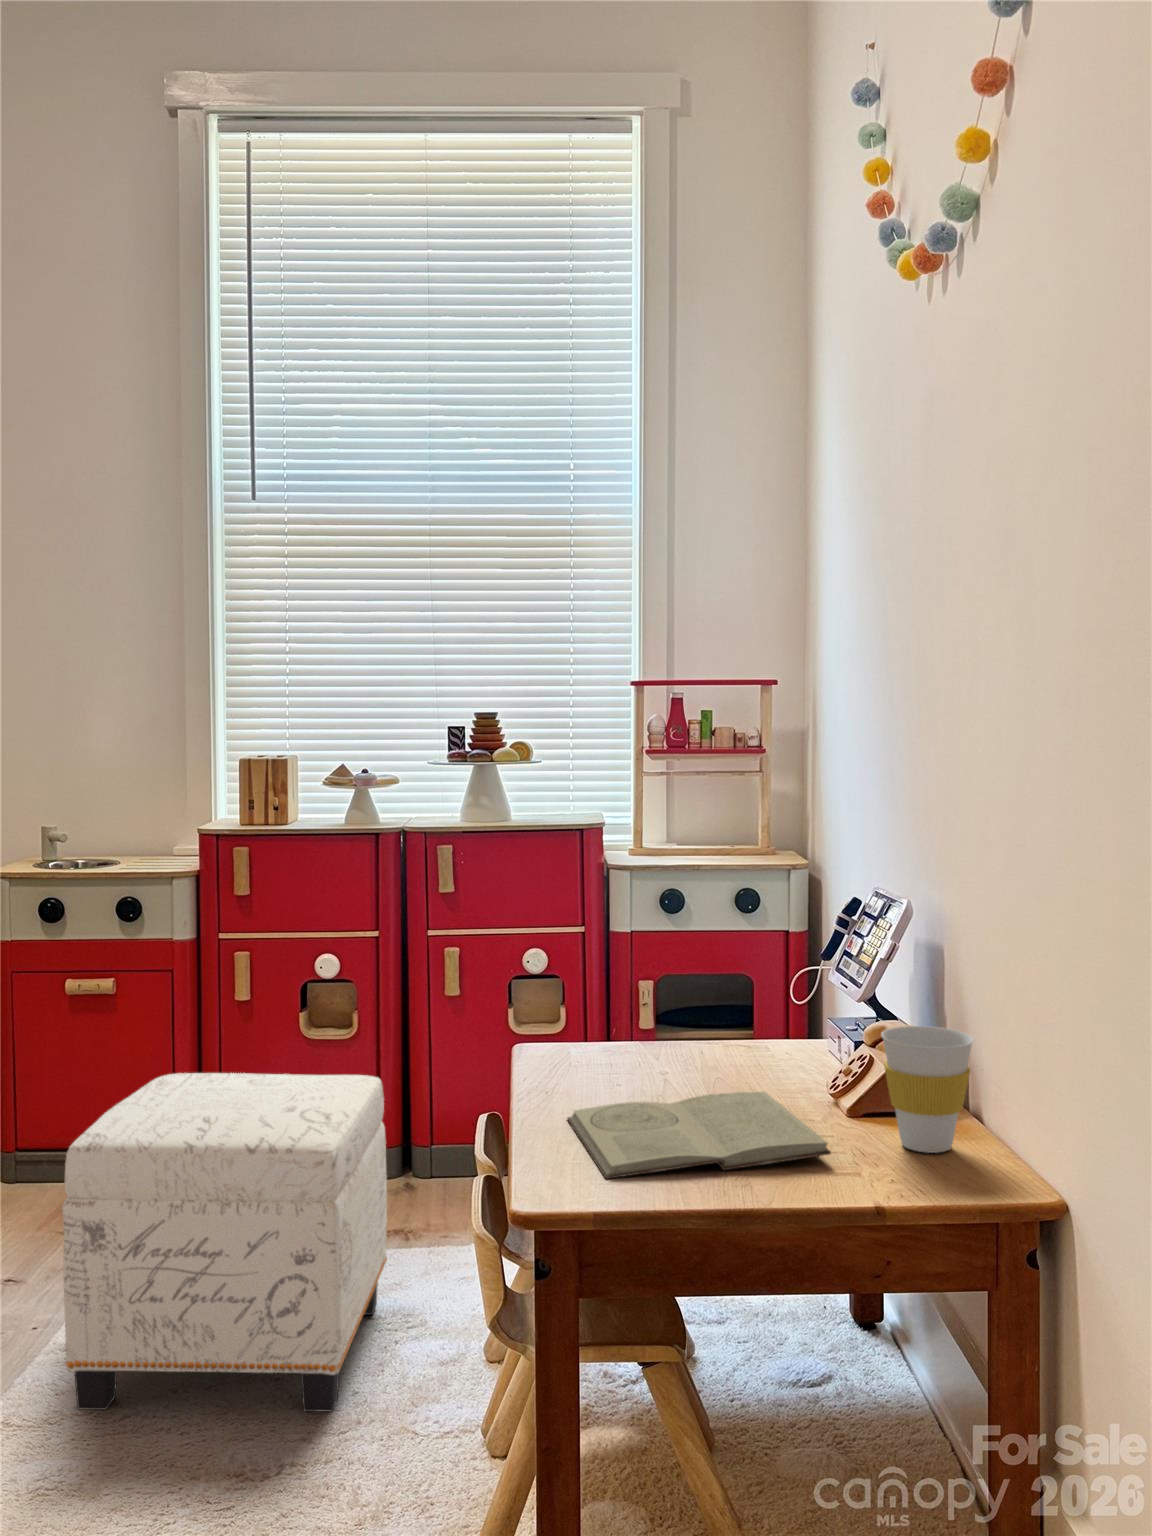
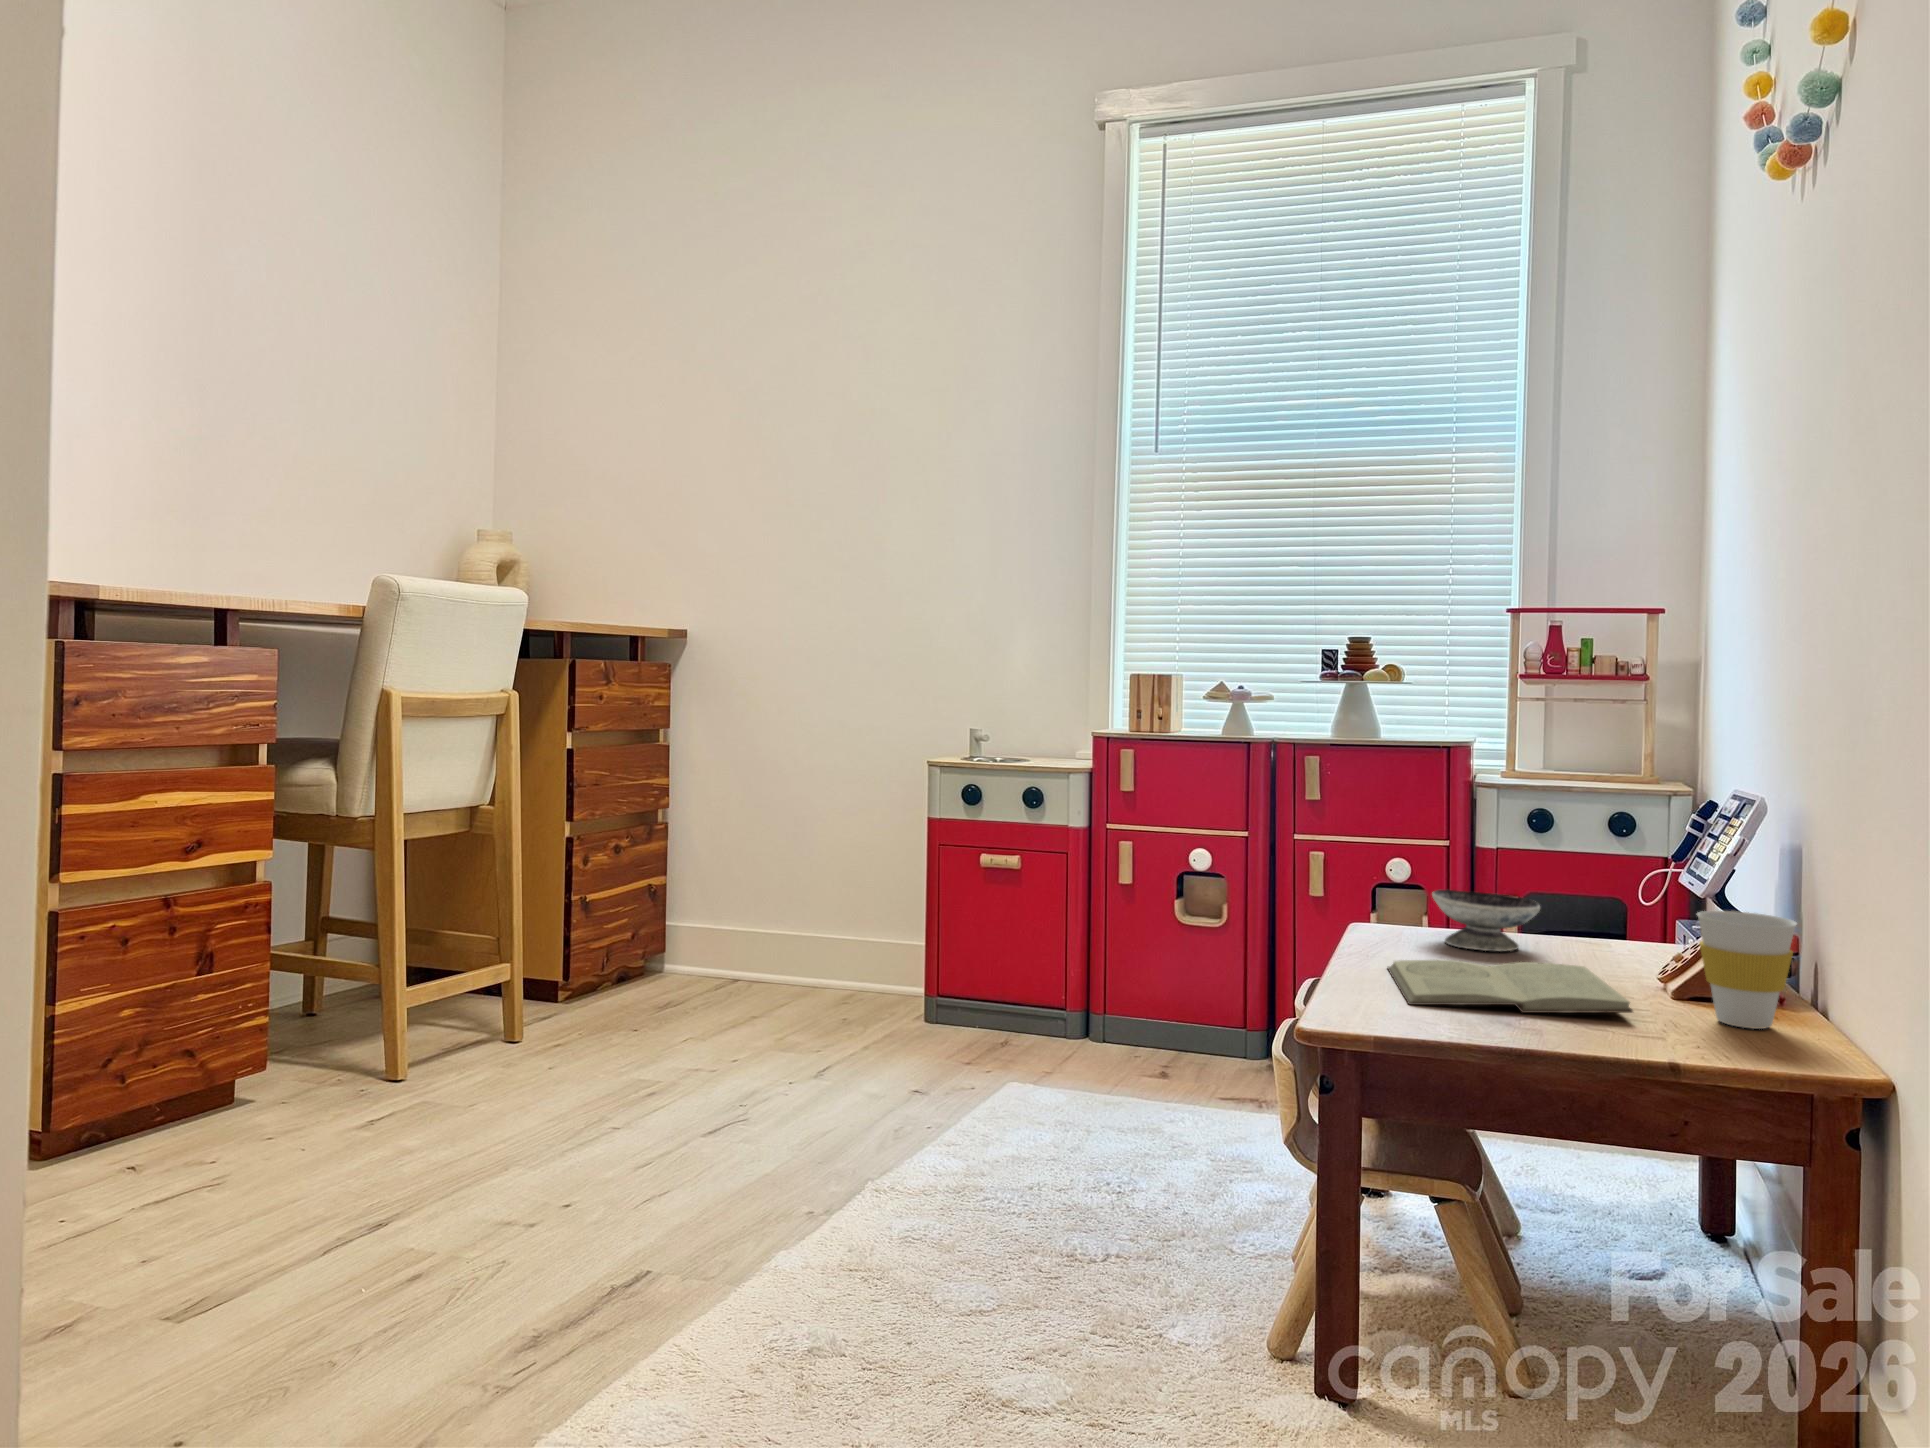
bowl: none [599,1005,708,1075] -> present [1432,890,1540,951]
ottoman: present [62,1073,387,1412] -> none [973,923,1239,1207]

